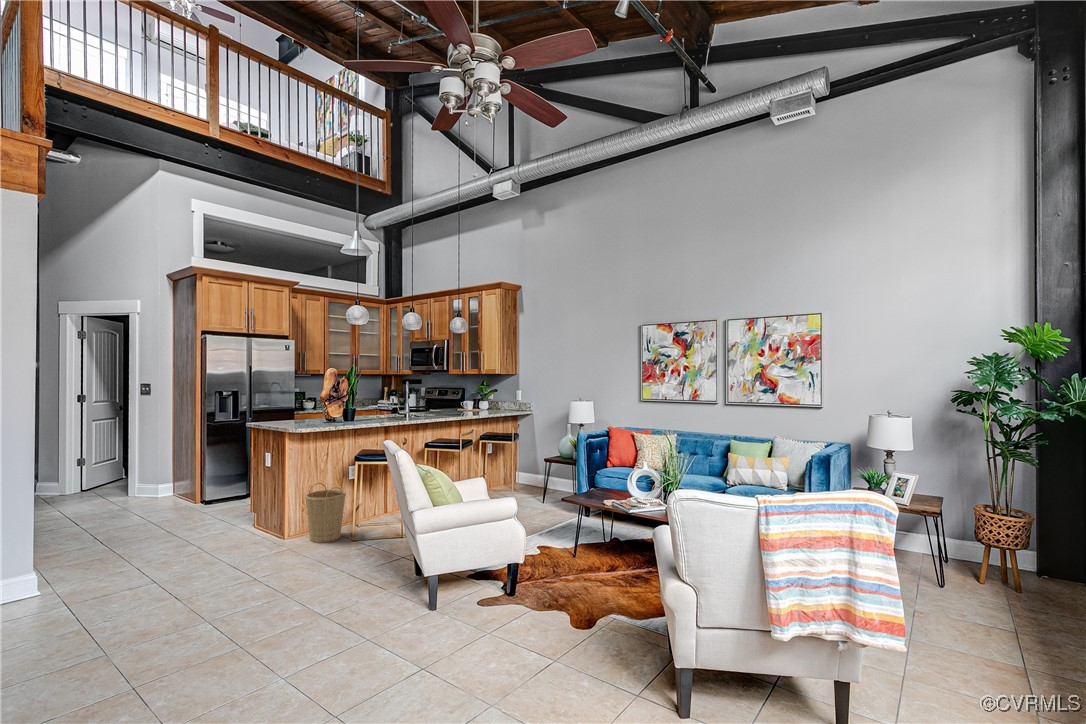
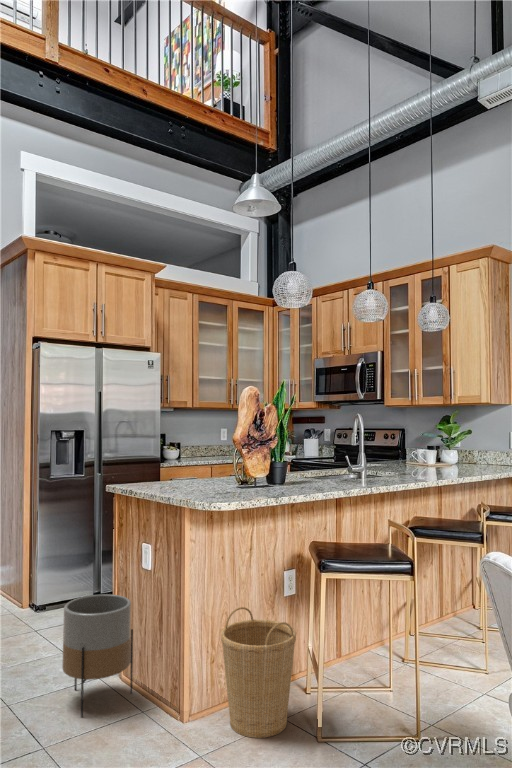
planter: none [218,482,260,542] -> present [62,594,133,717]

